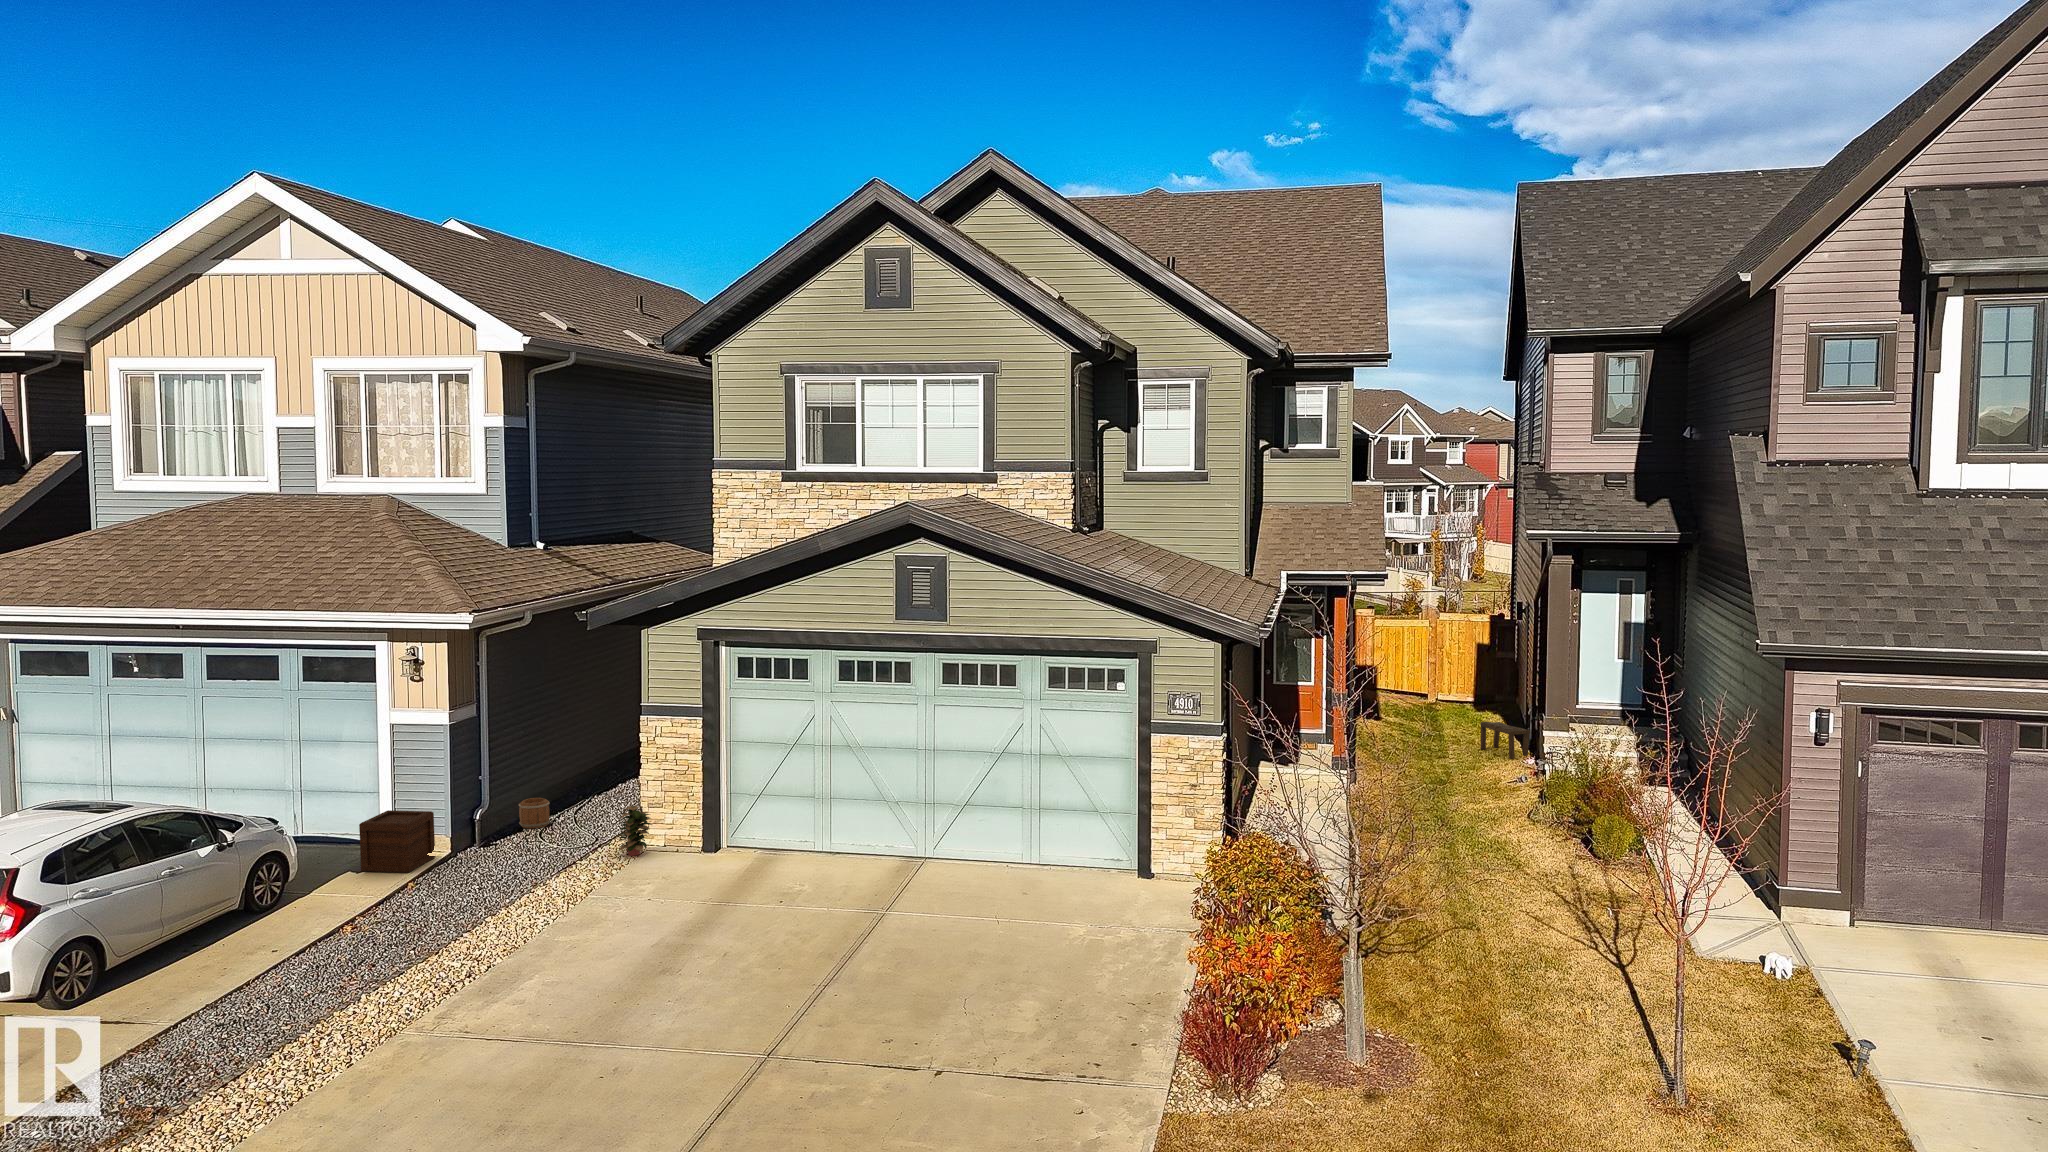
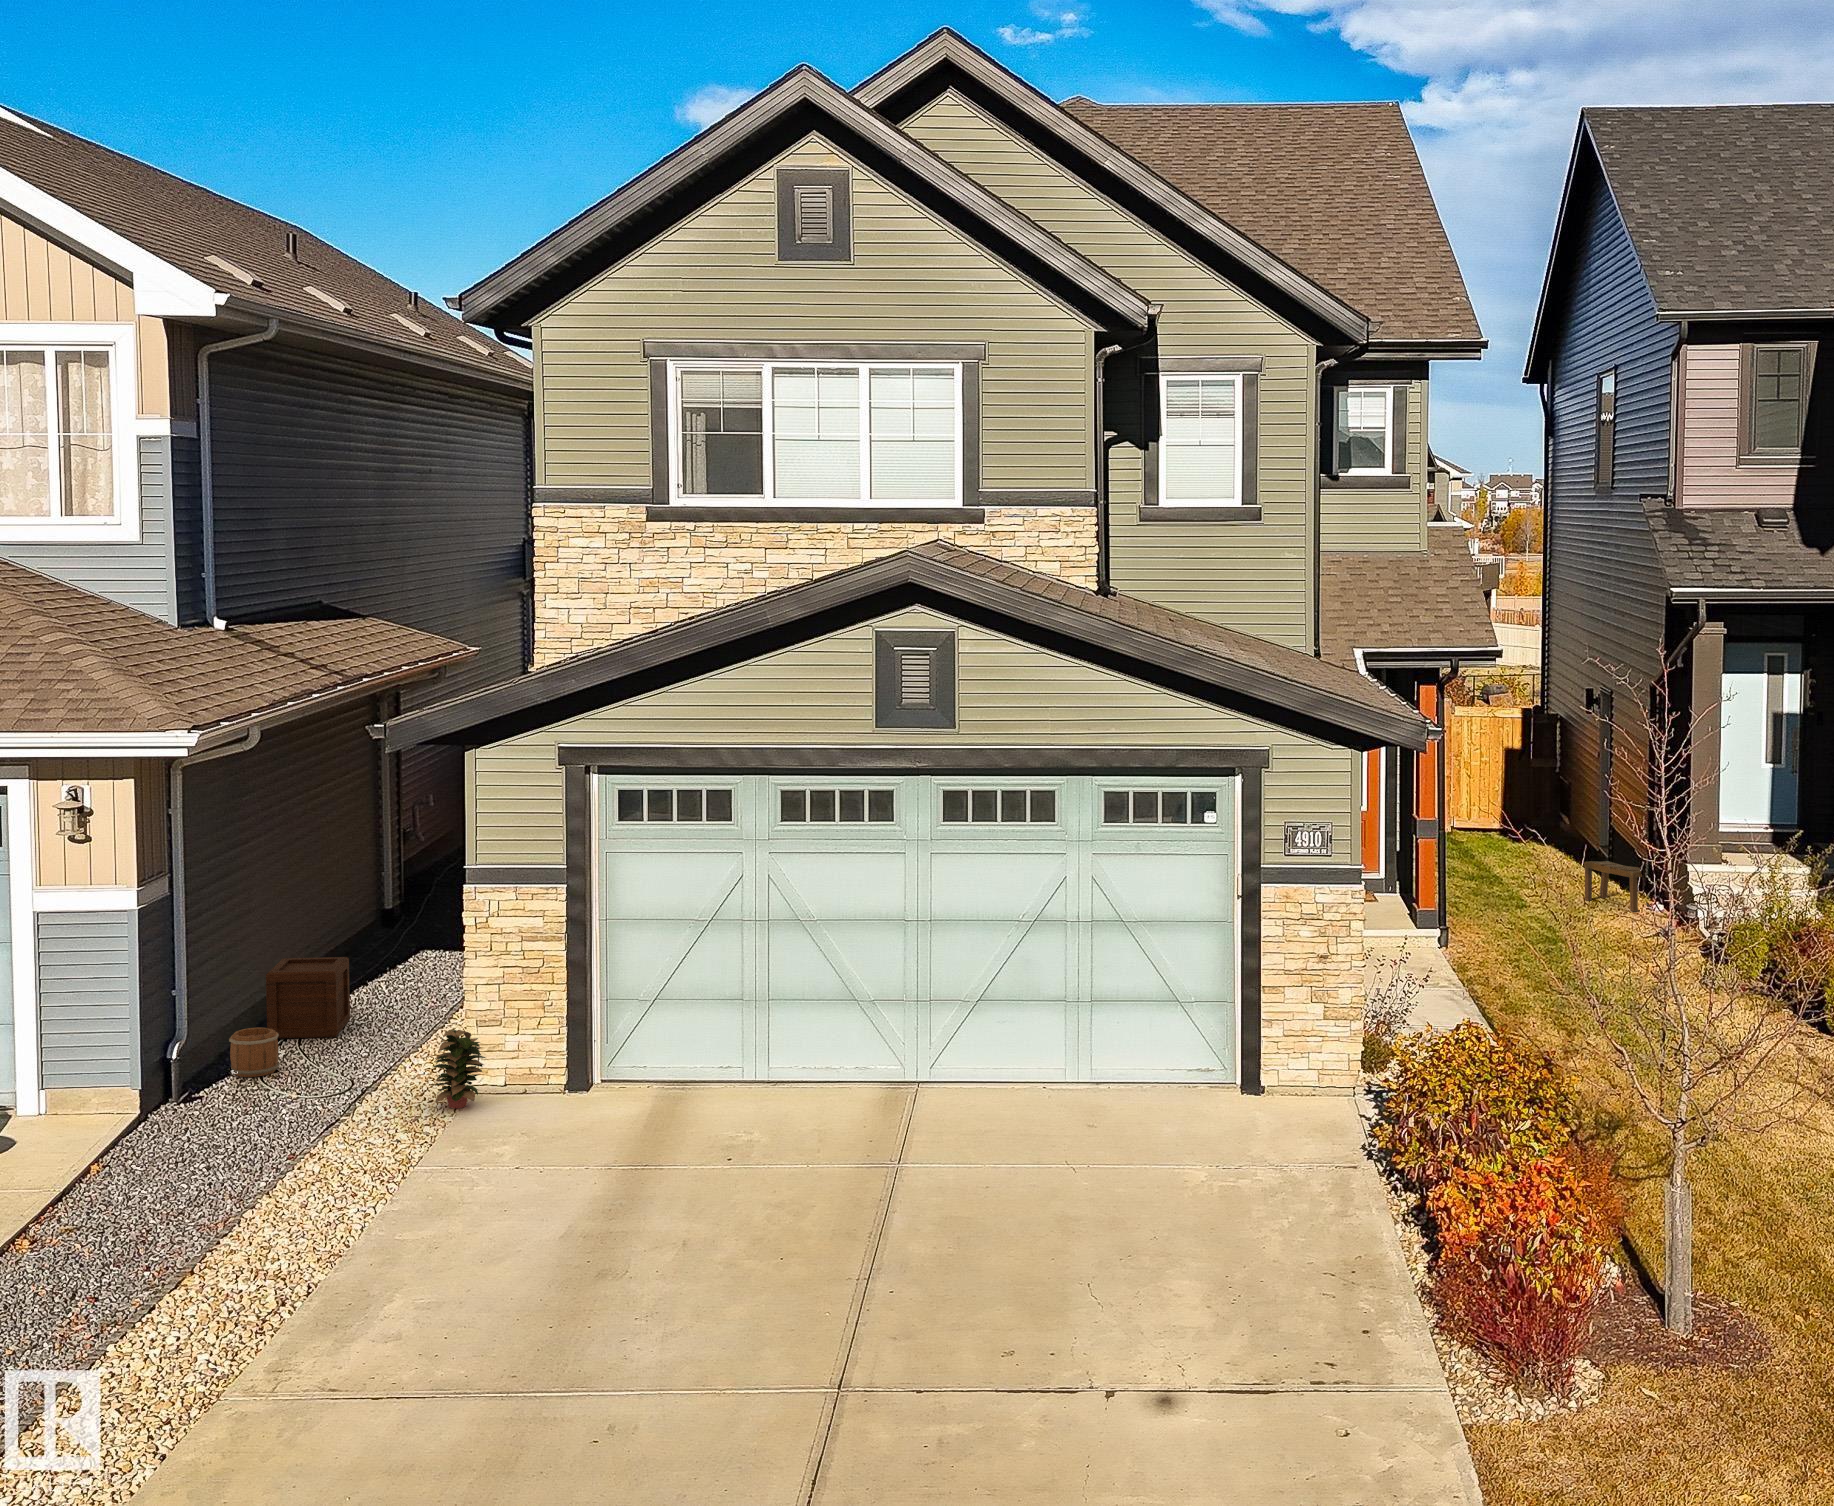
wooden crate: present [359,810,435,873] -> present [266,957,350,1039]

